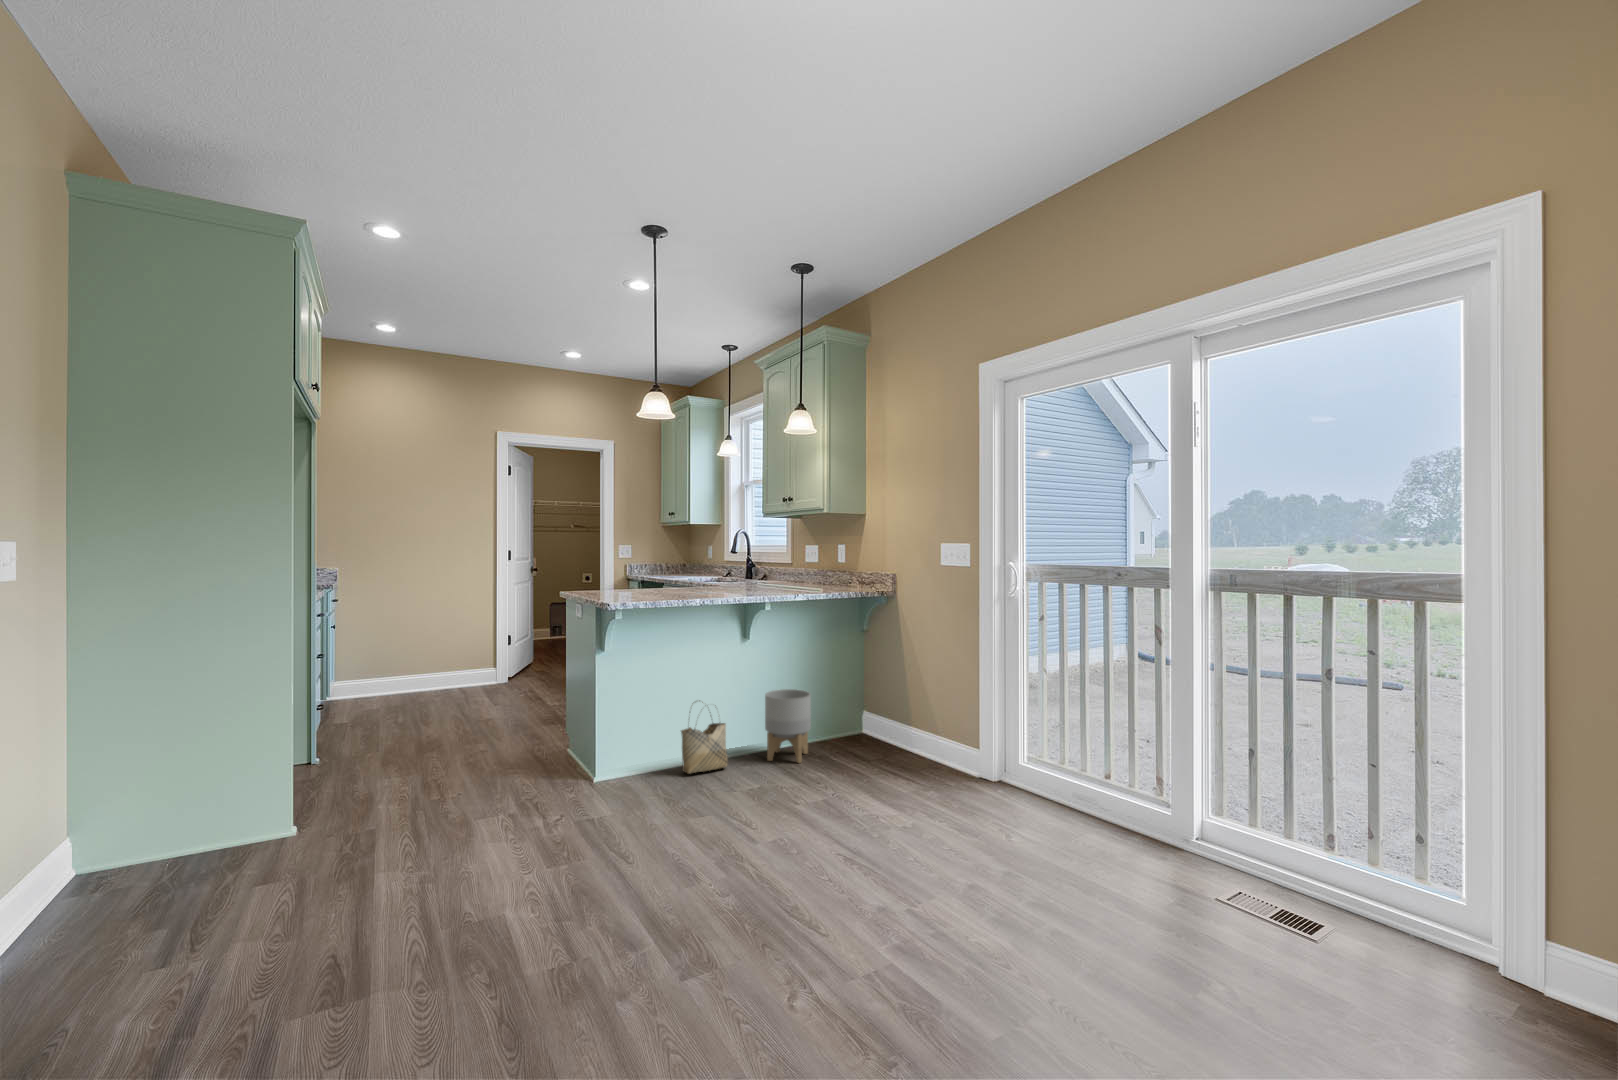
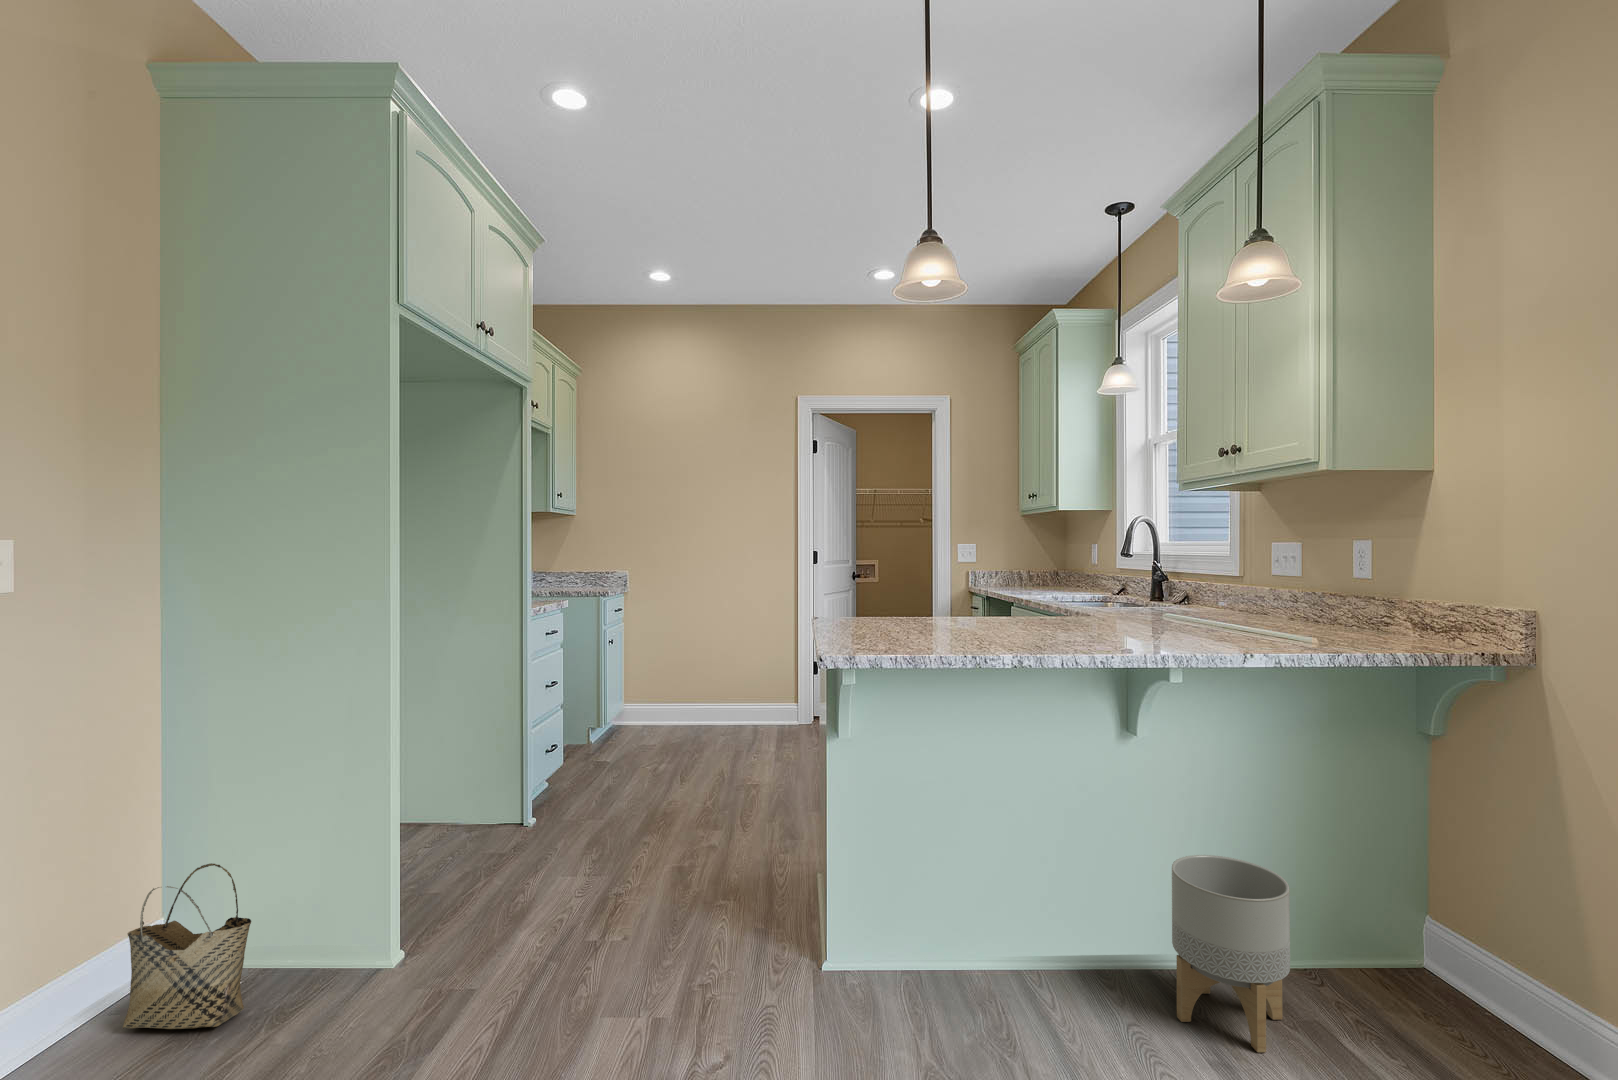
woven basket: present [681,702,728,774] -> present [123,863,251,1029]

